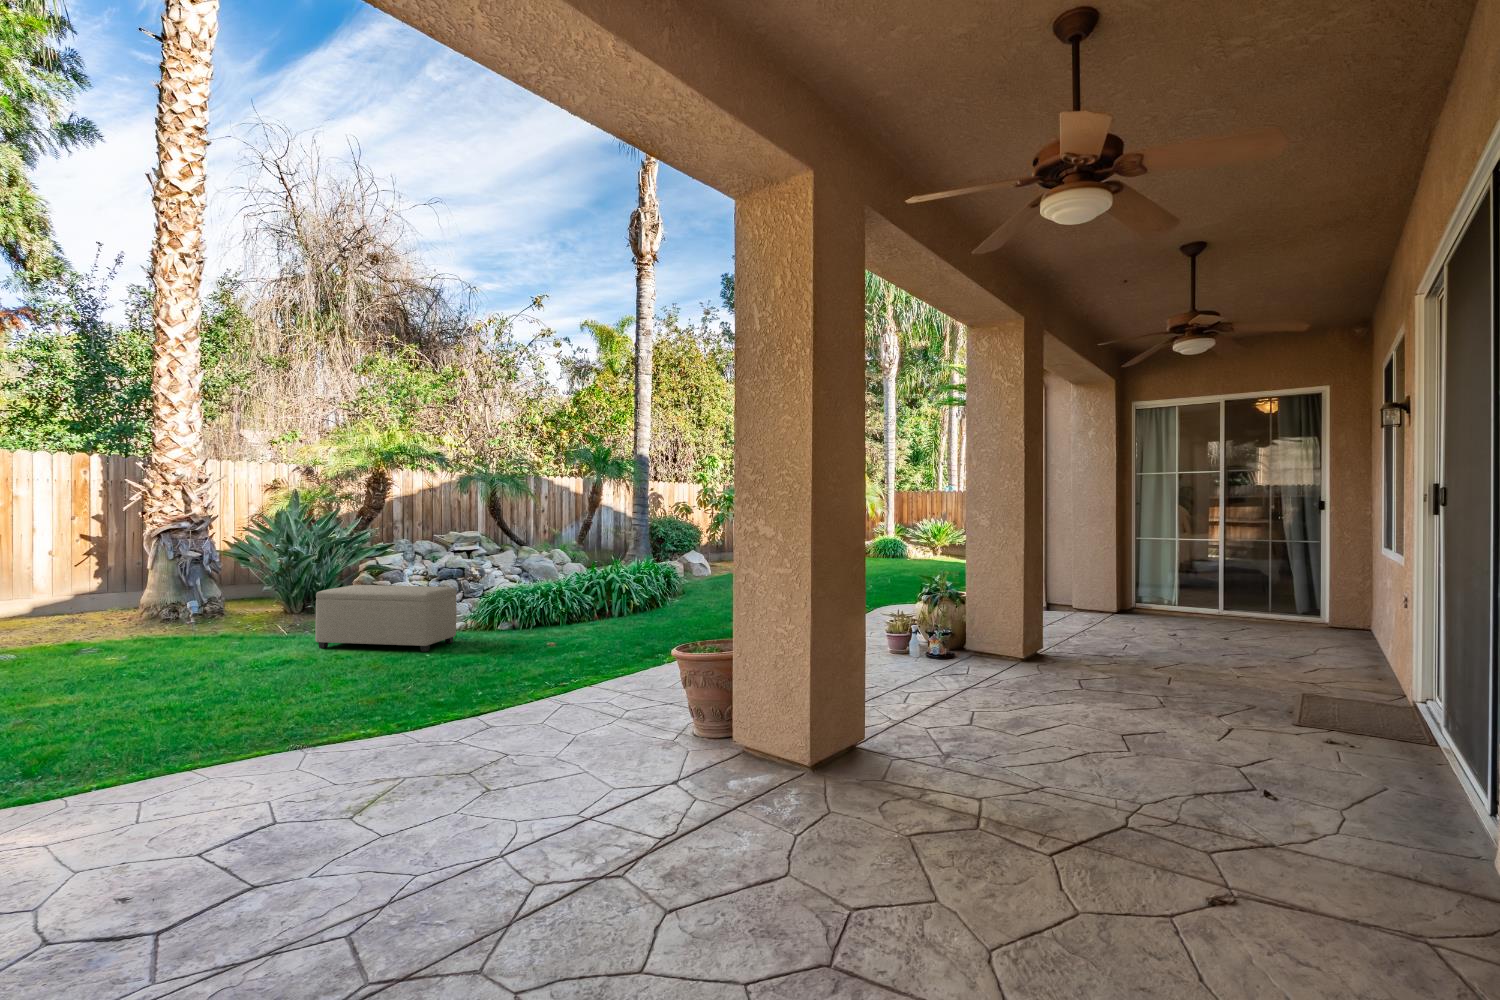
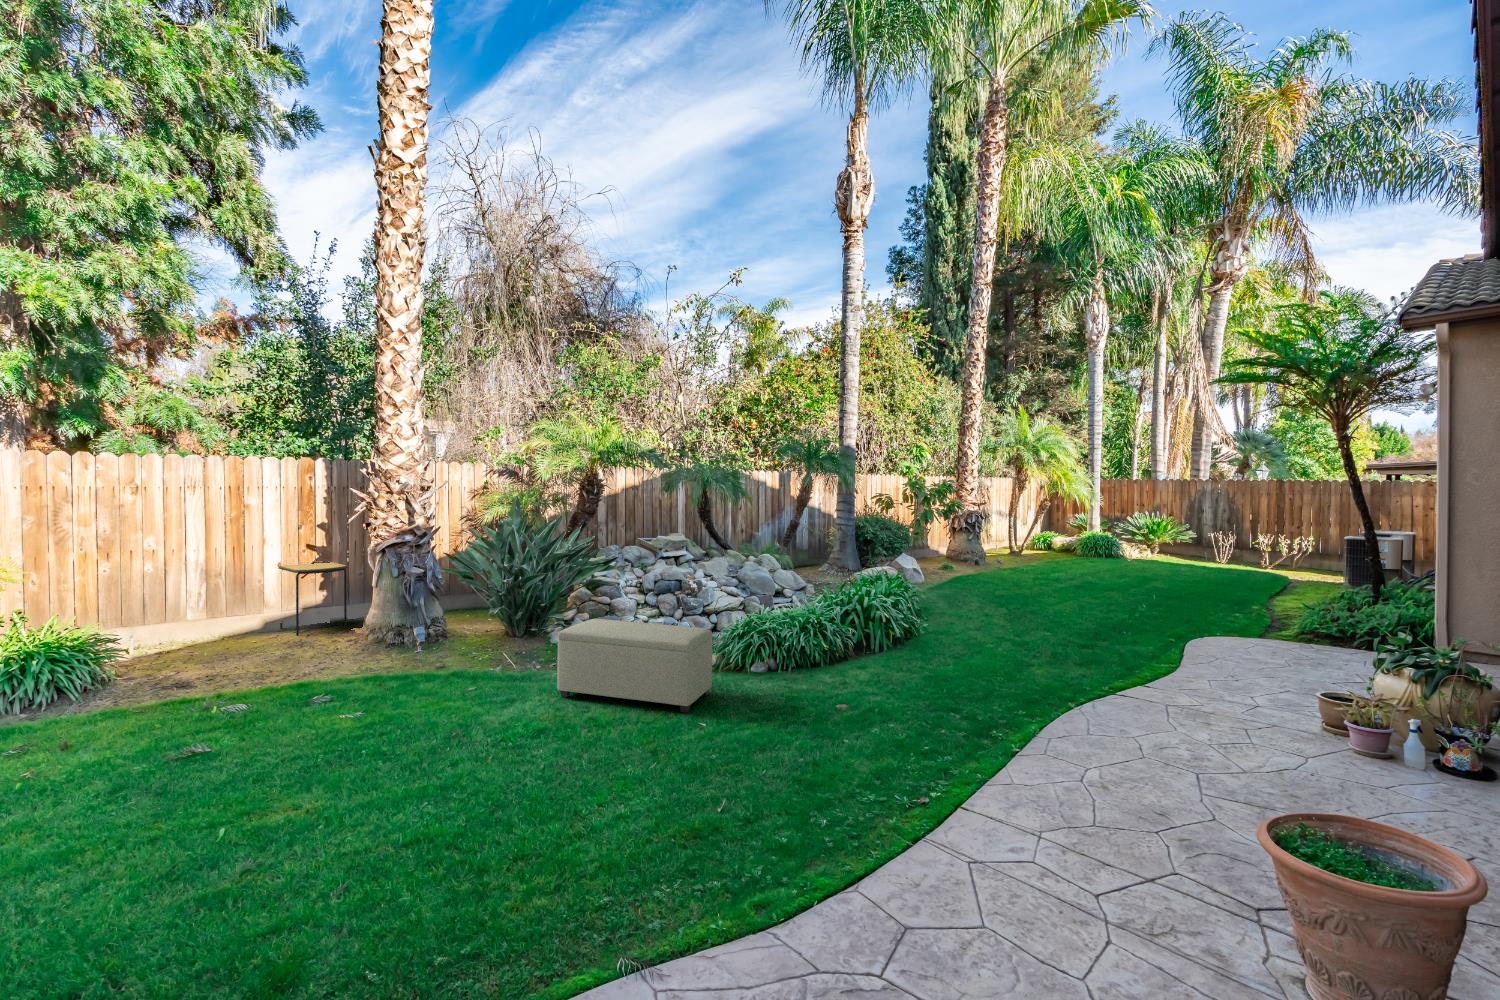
side table: none [47,556,123,623] -> present [278,561,348,636]

